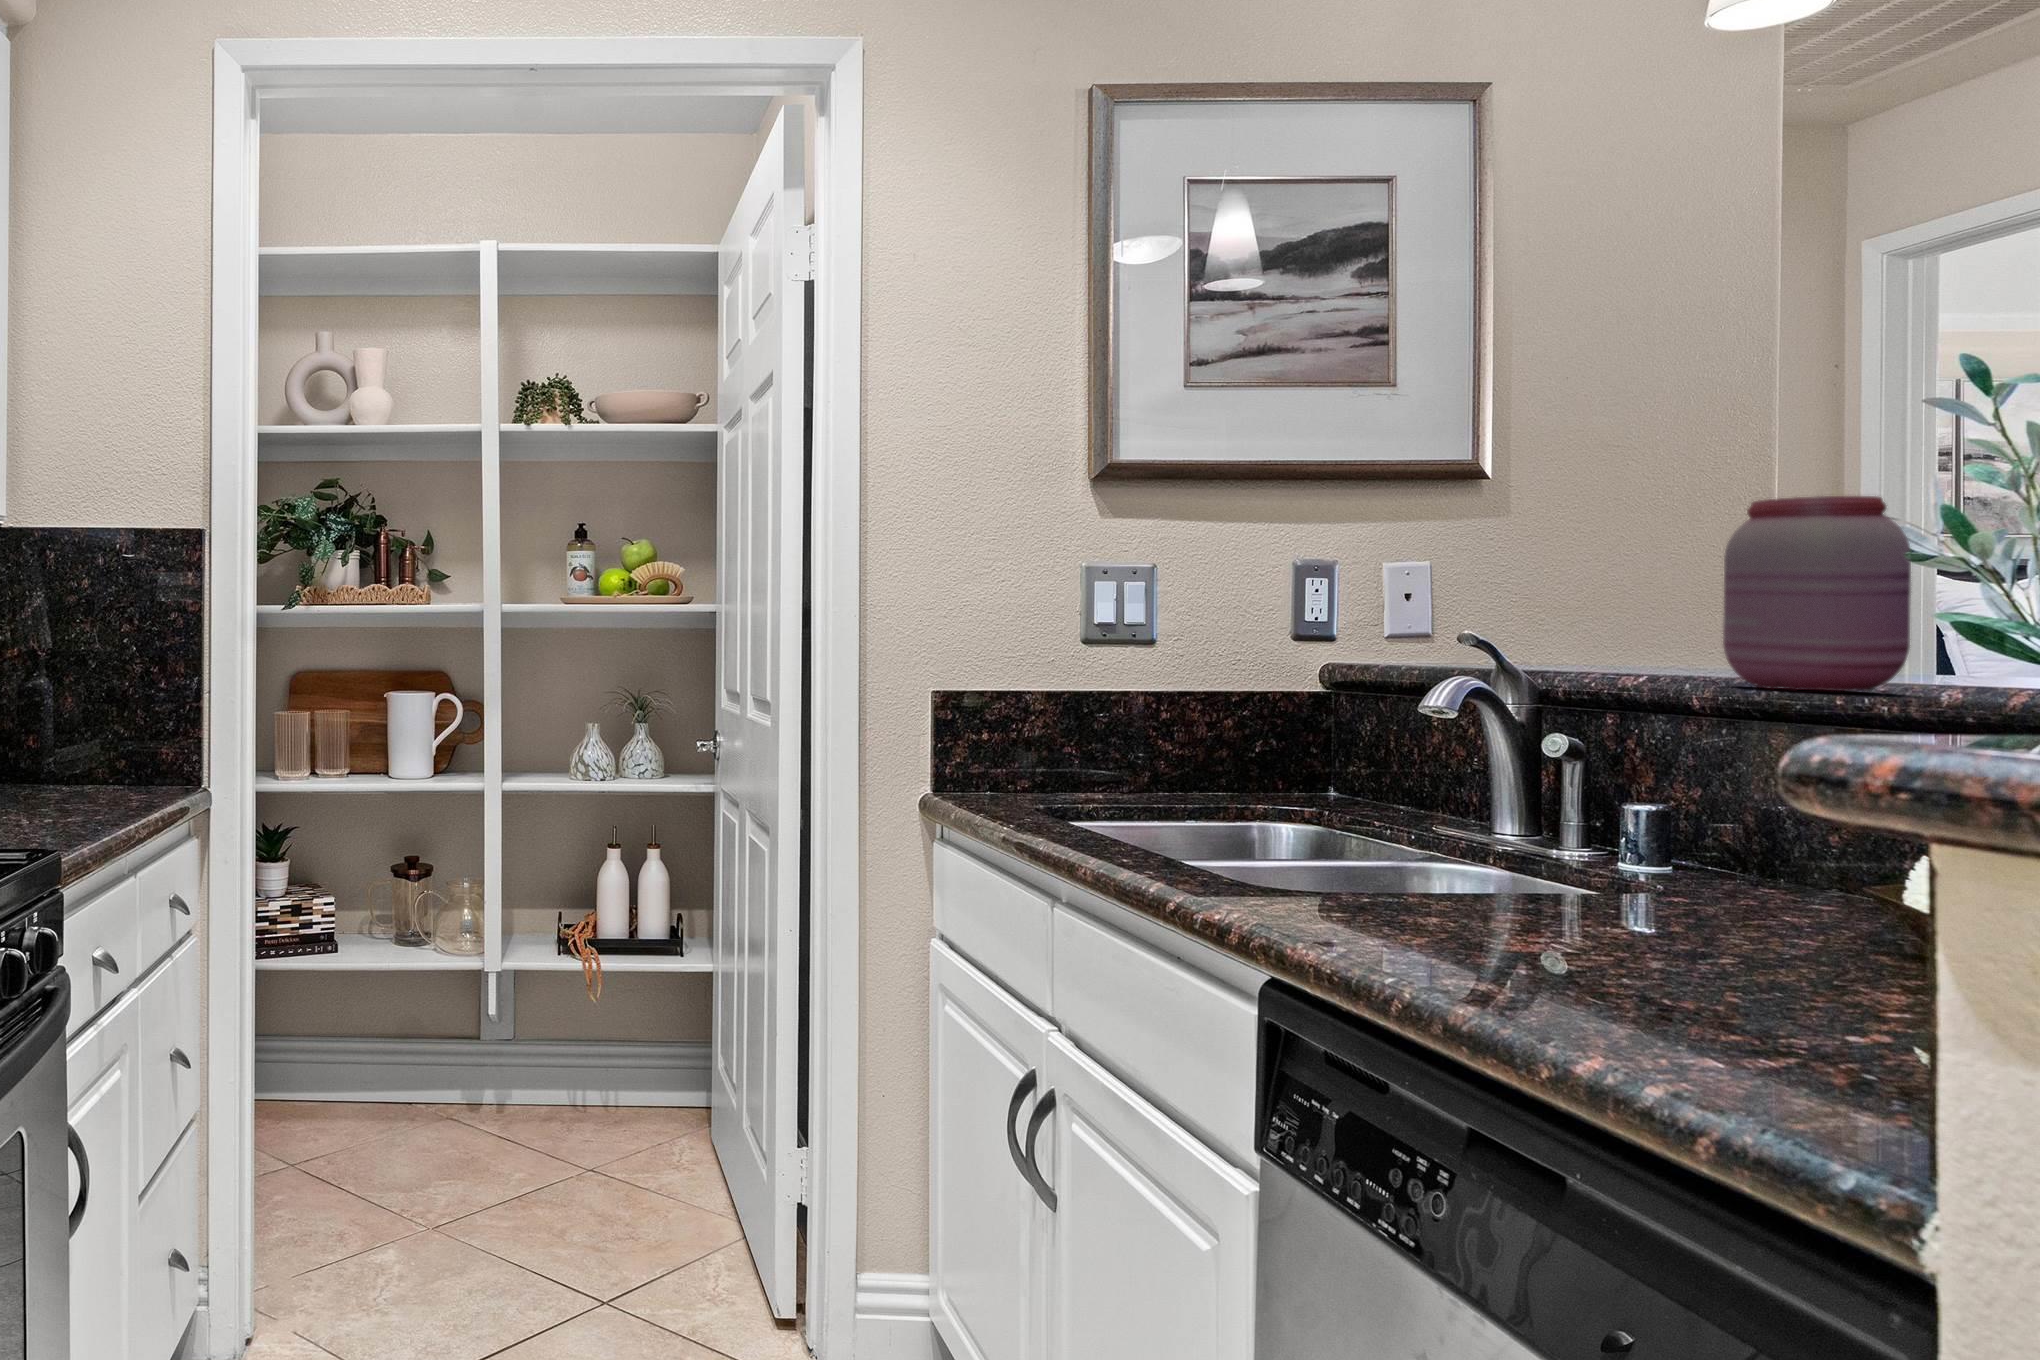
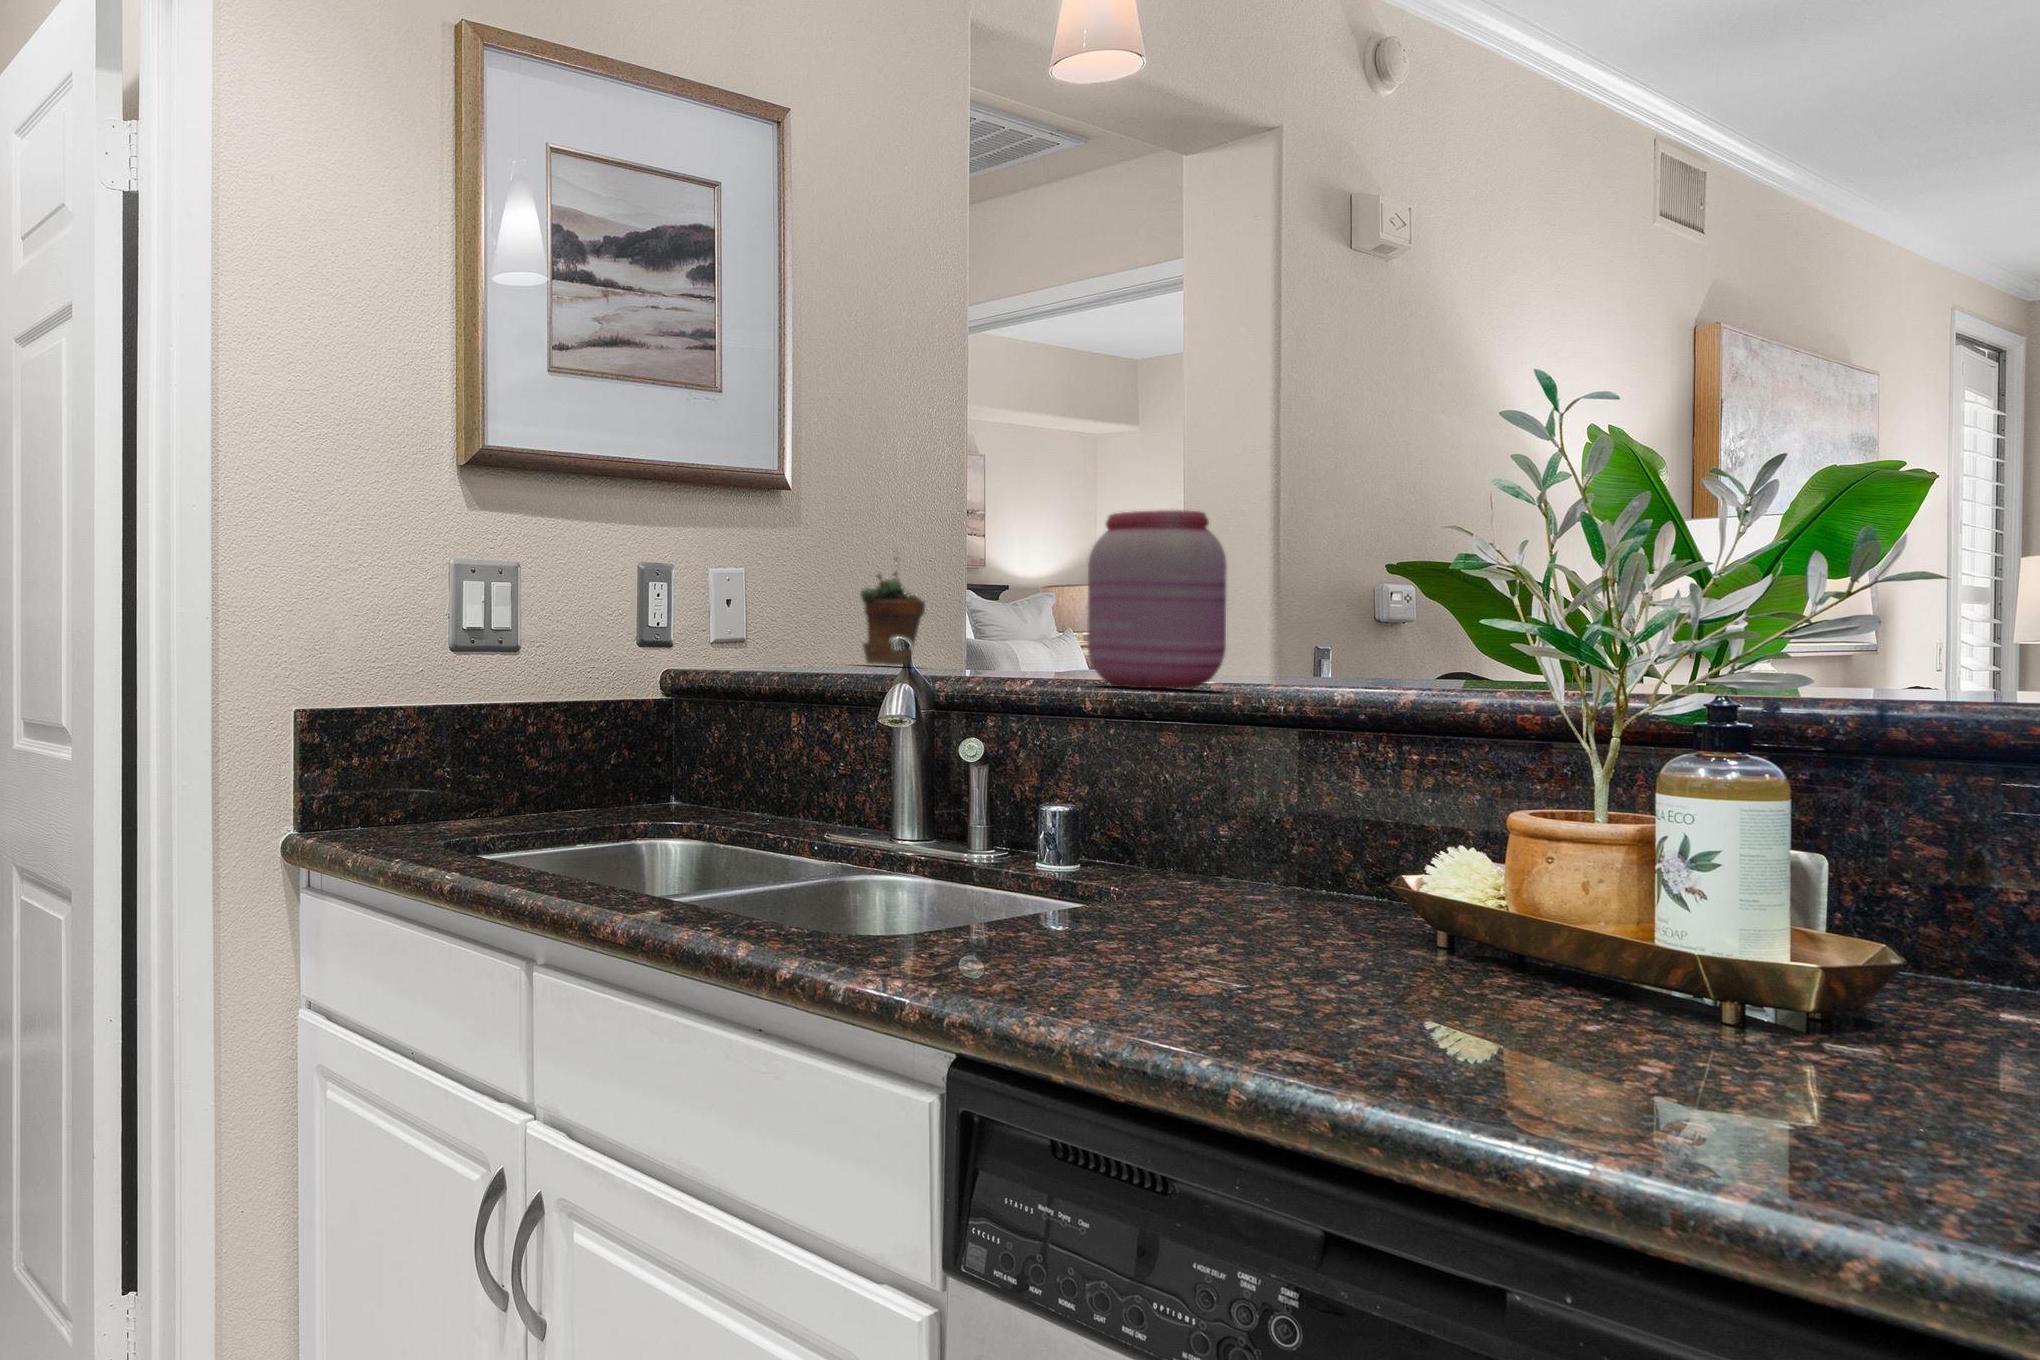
succulent plant: none [1590,535,1687,665] -> present [861,553,925,665]

